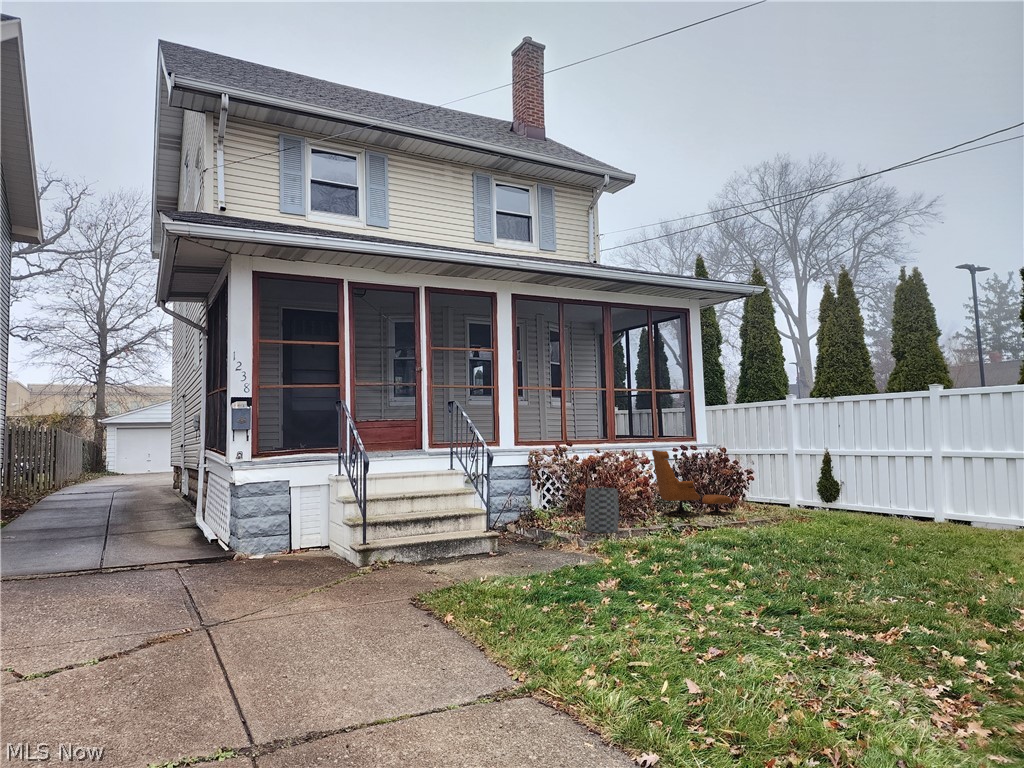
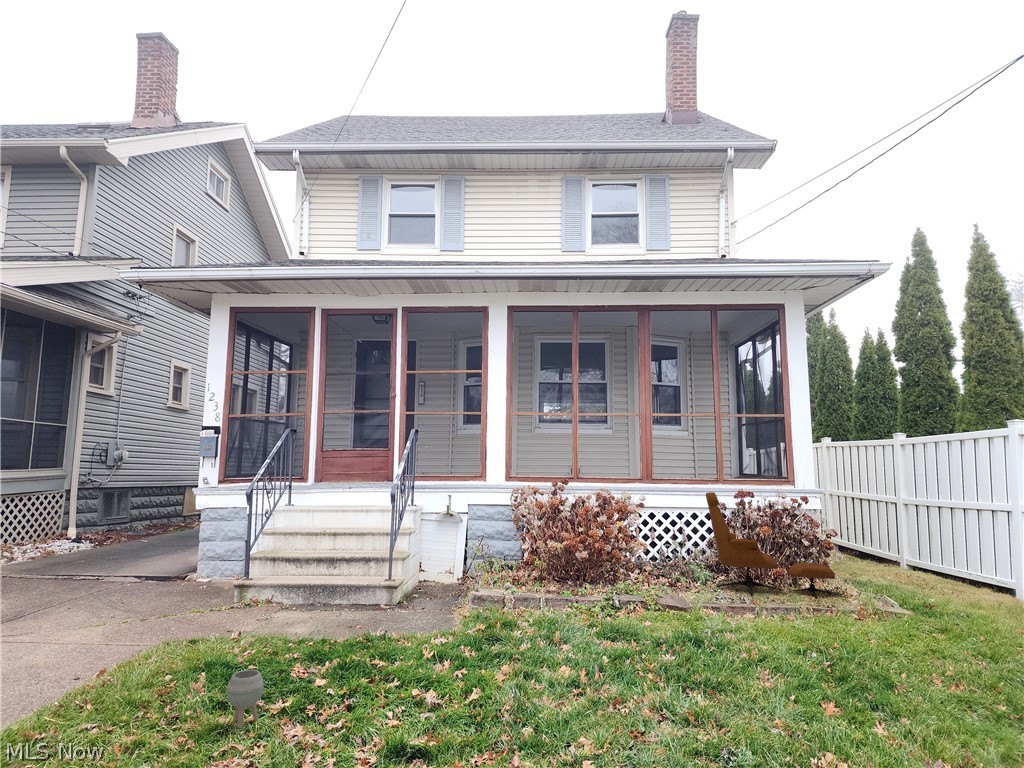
trash can: present [585,487,619,533] -> none [563,538,607,601]
planter: none [613,579,636,615] -> present [227,670,264,728]

